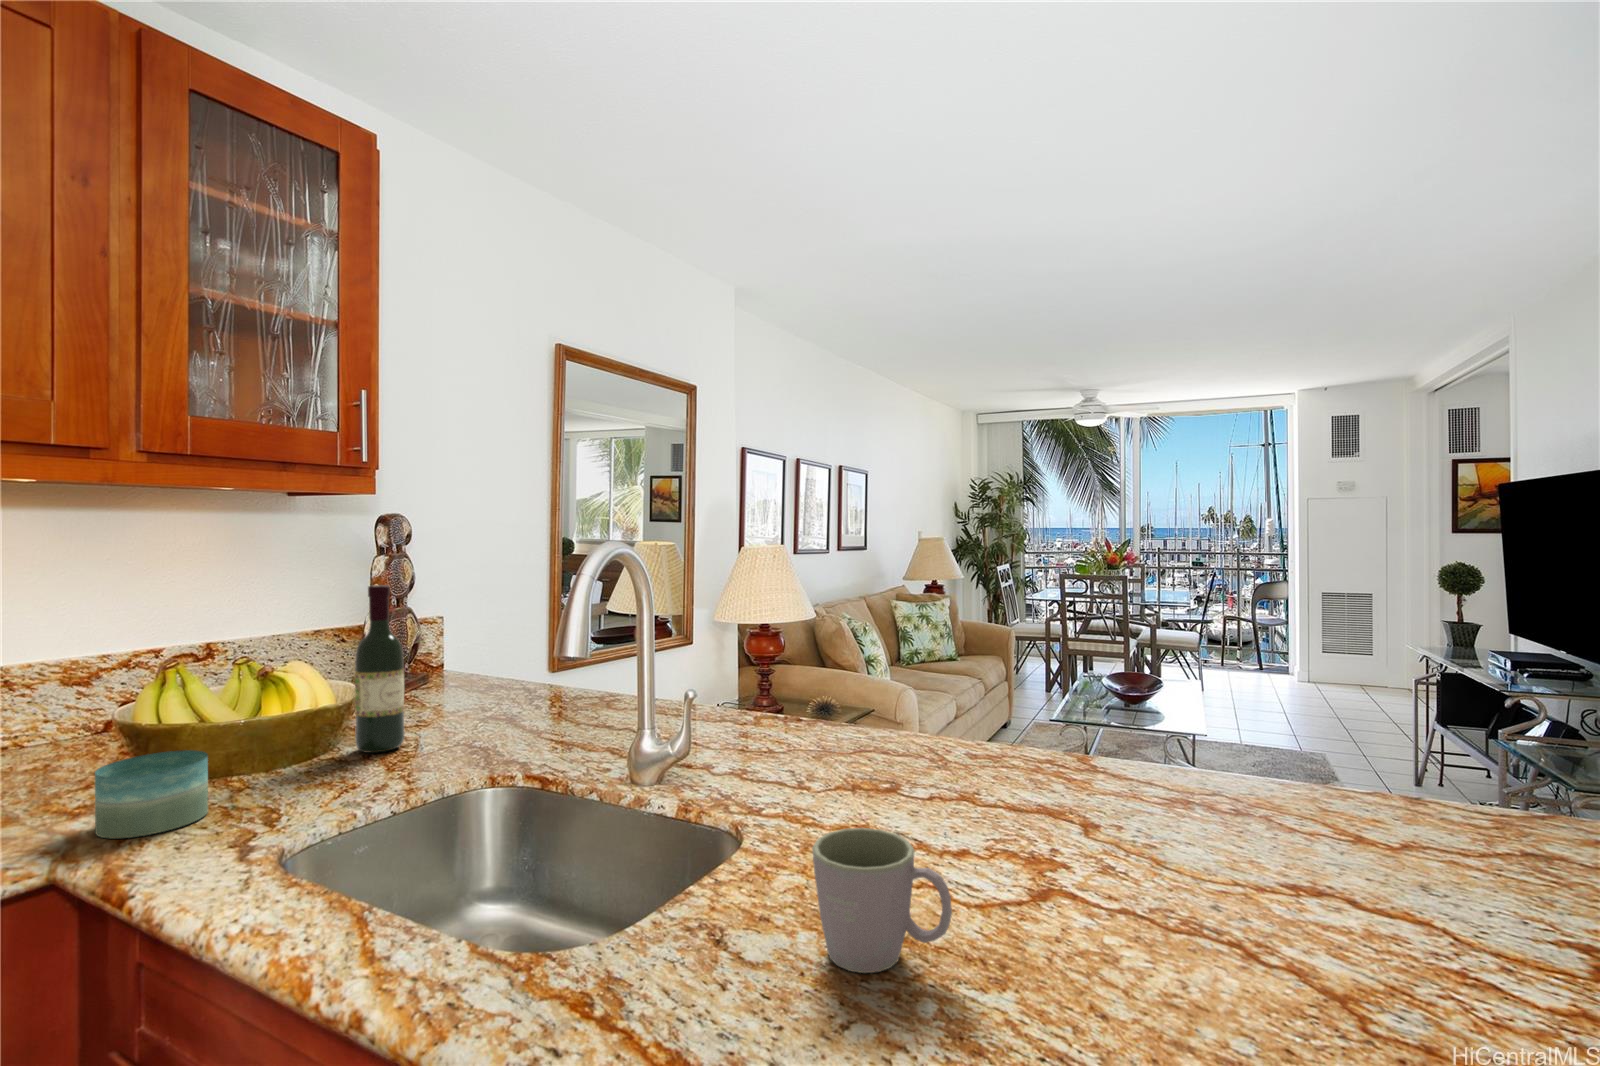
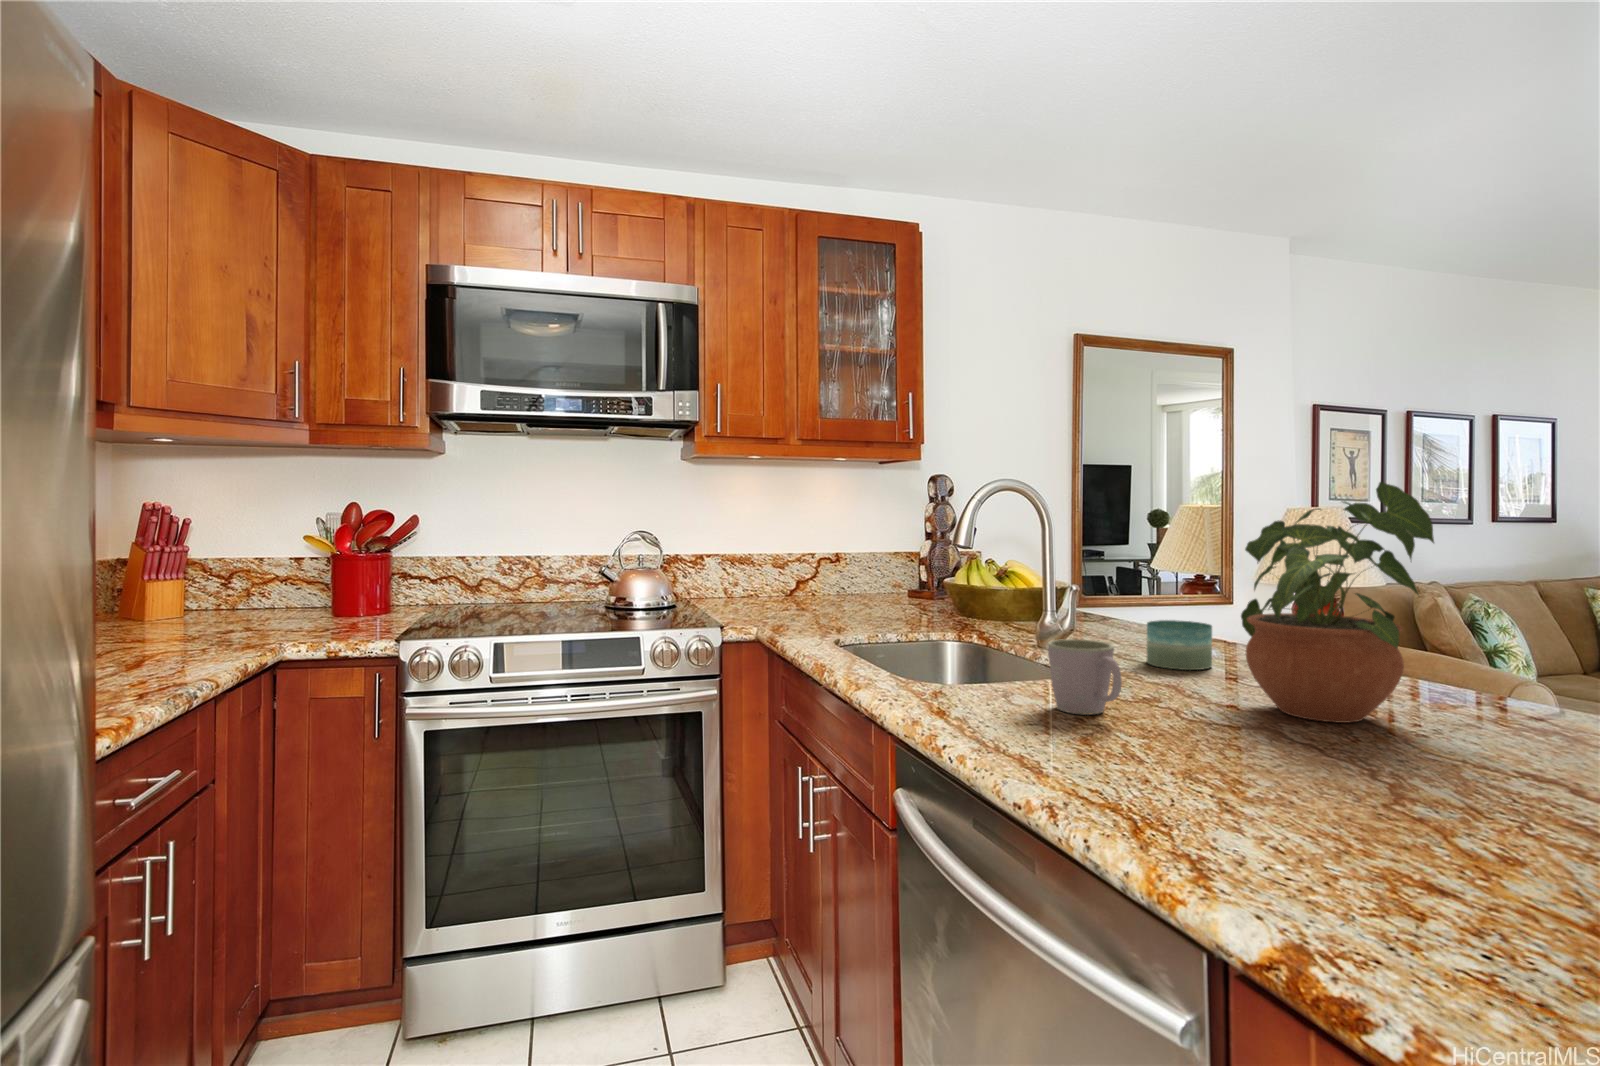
potted plant: none [946,568,1166,869] -> present [1241,482,1434,723]
wine bottle: present [355,585,405,753] -> none [897,515,924,618]
candle: present [95,750,208,838] -> present [1147,620,1212,670]

